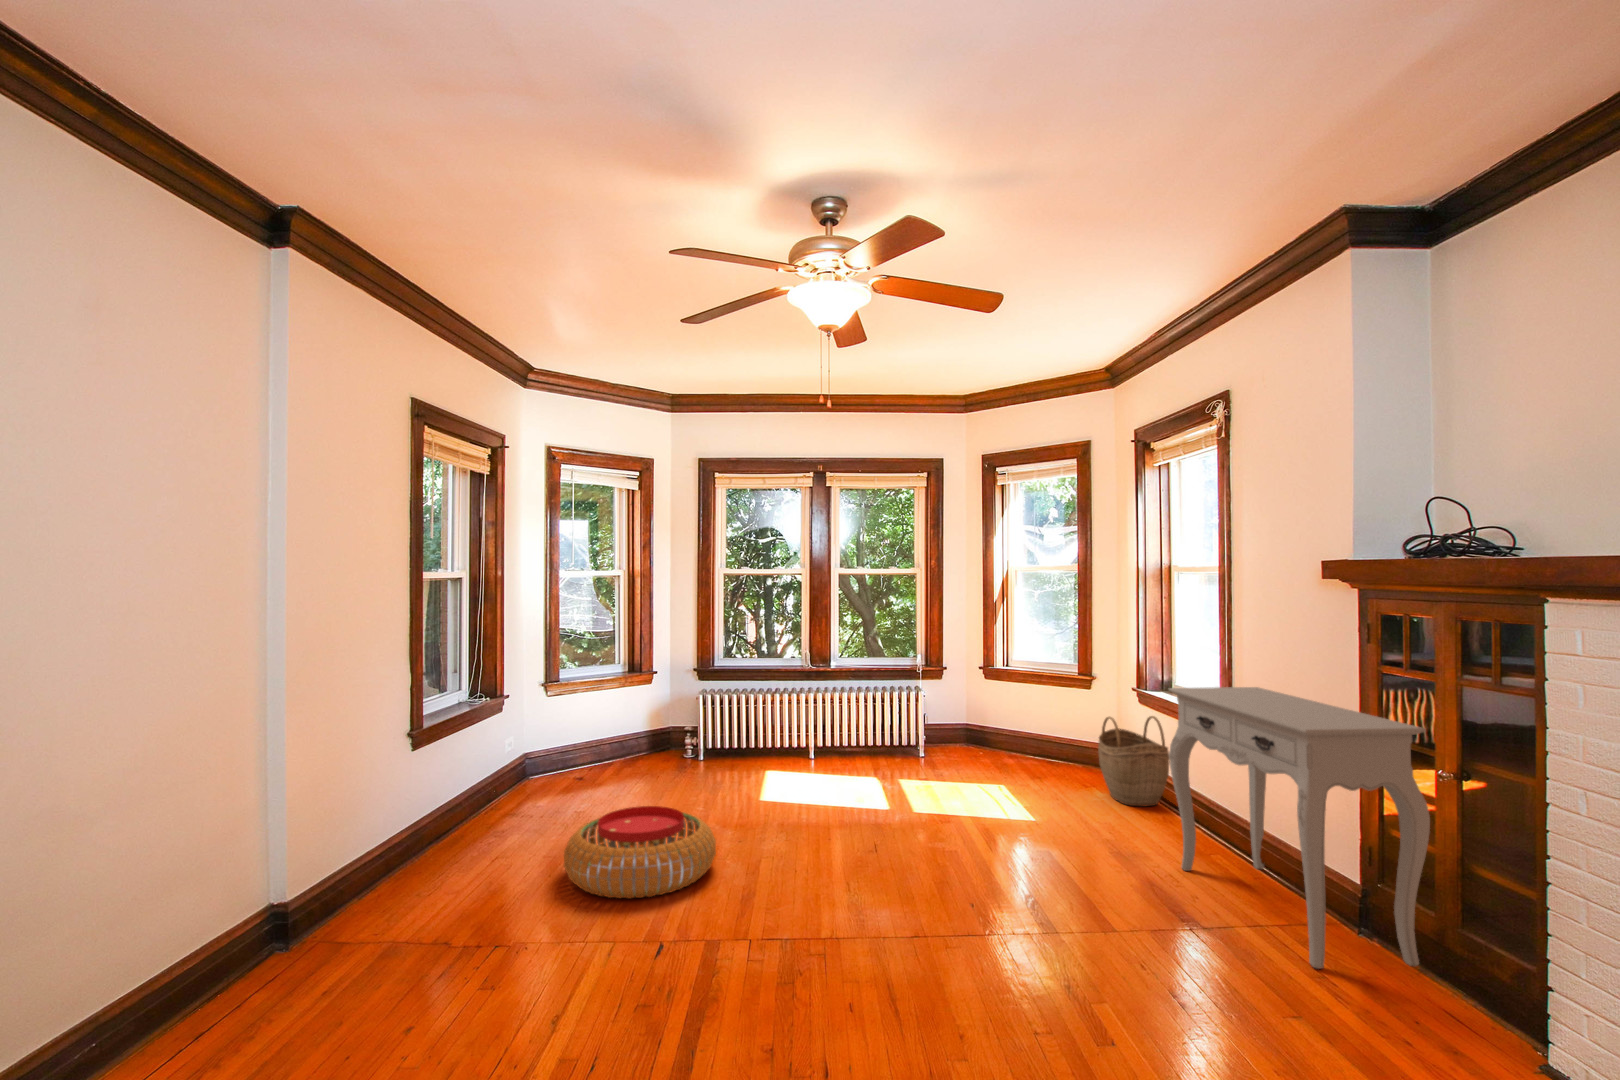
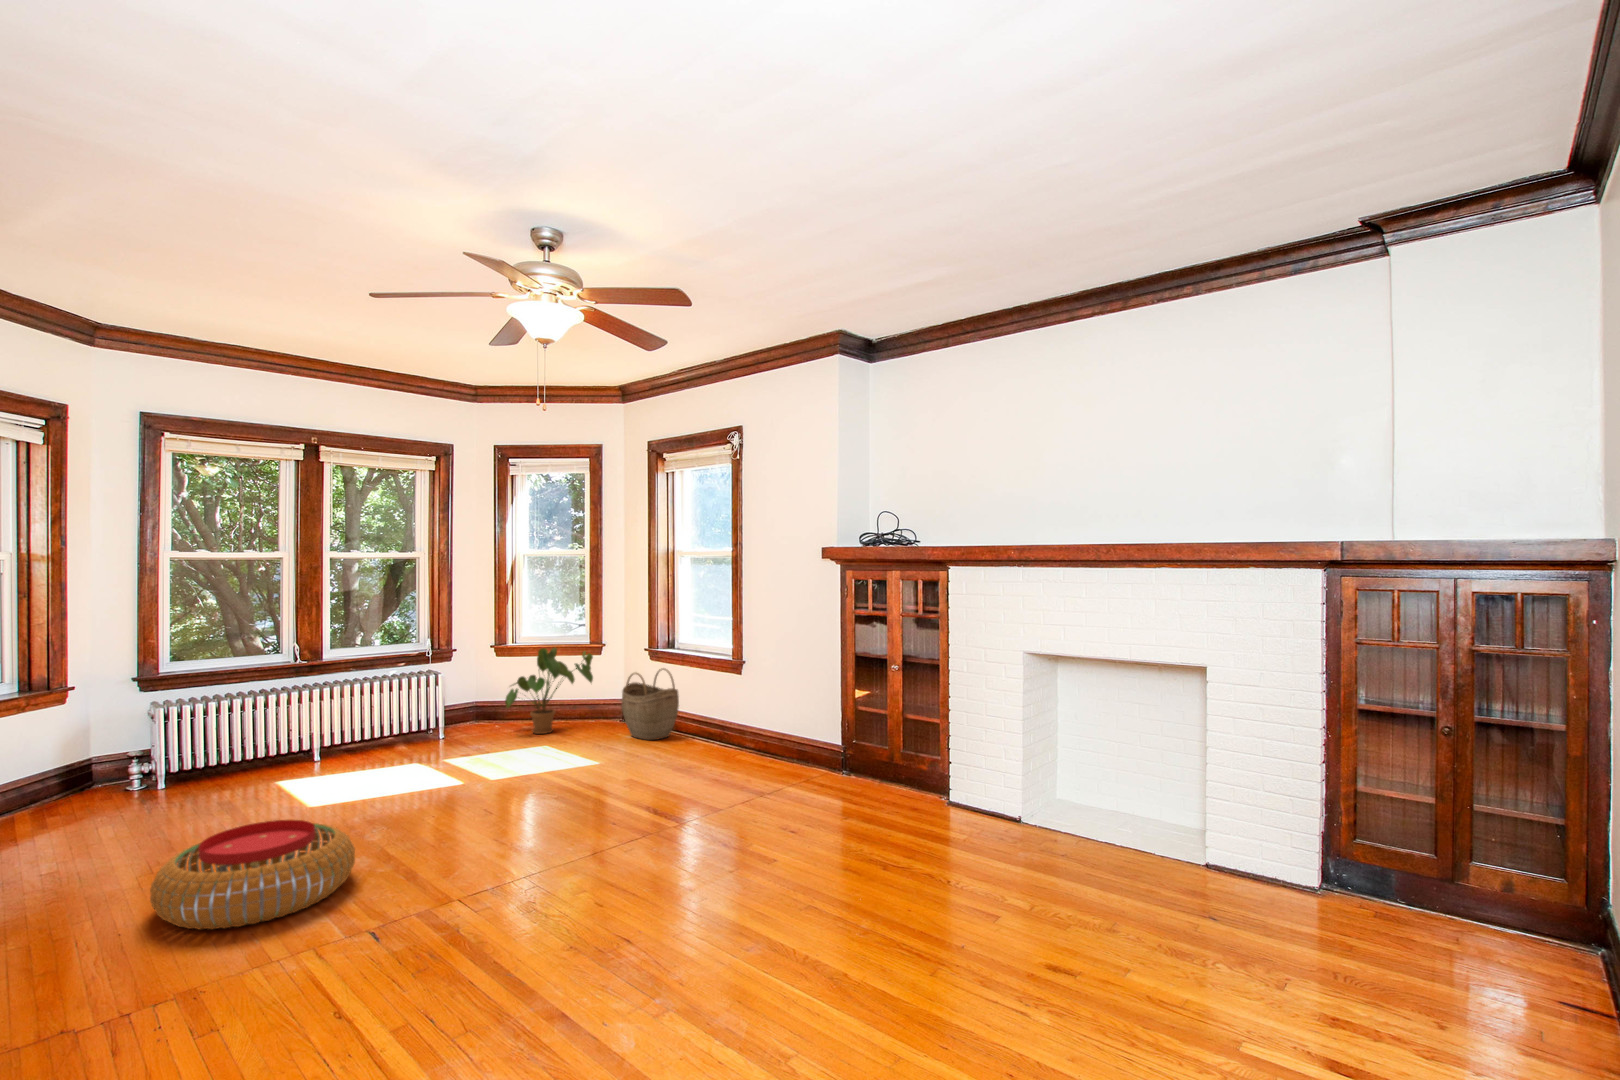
house plant: none [979,675,1082,771] -> present [505,648,593,734]
console table: present [1169,687,1430,969] -> none [715,634,878,797]

